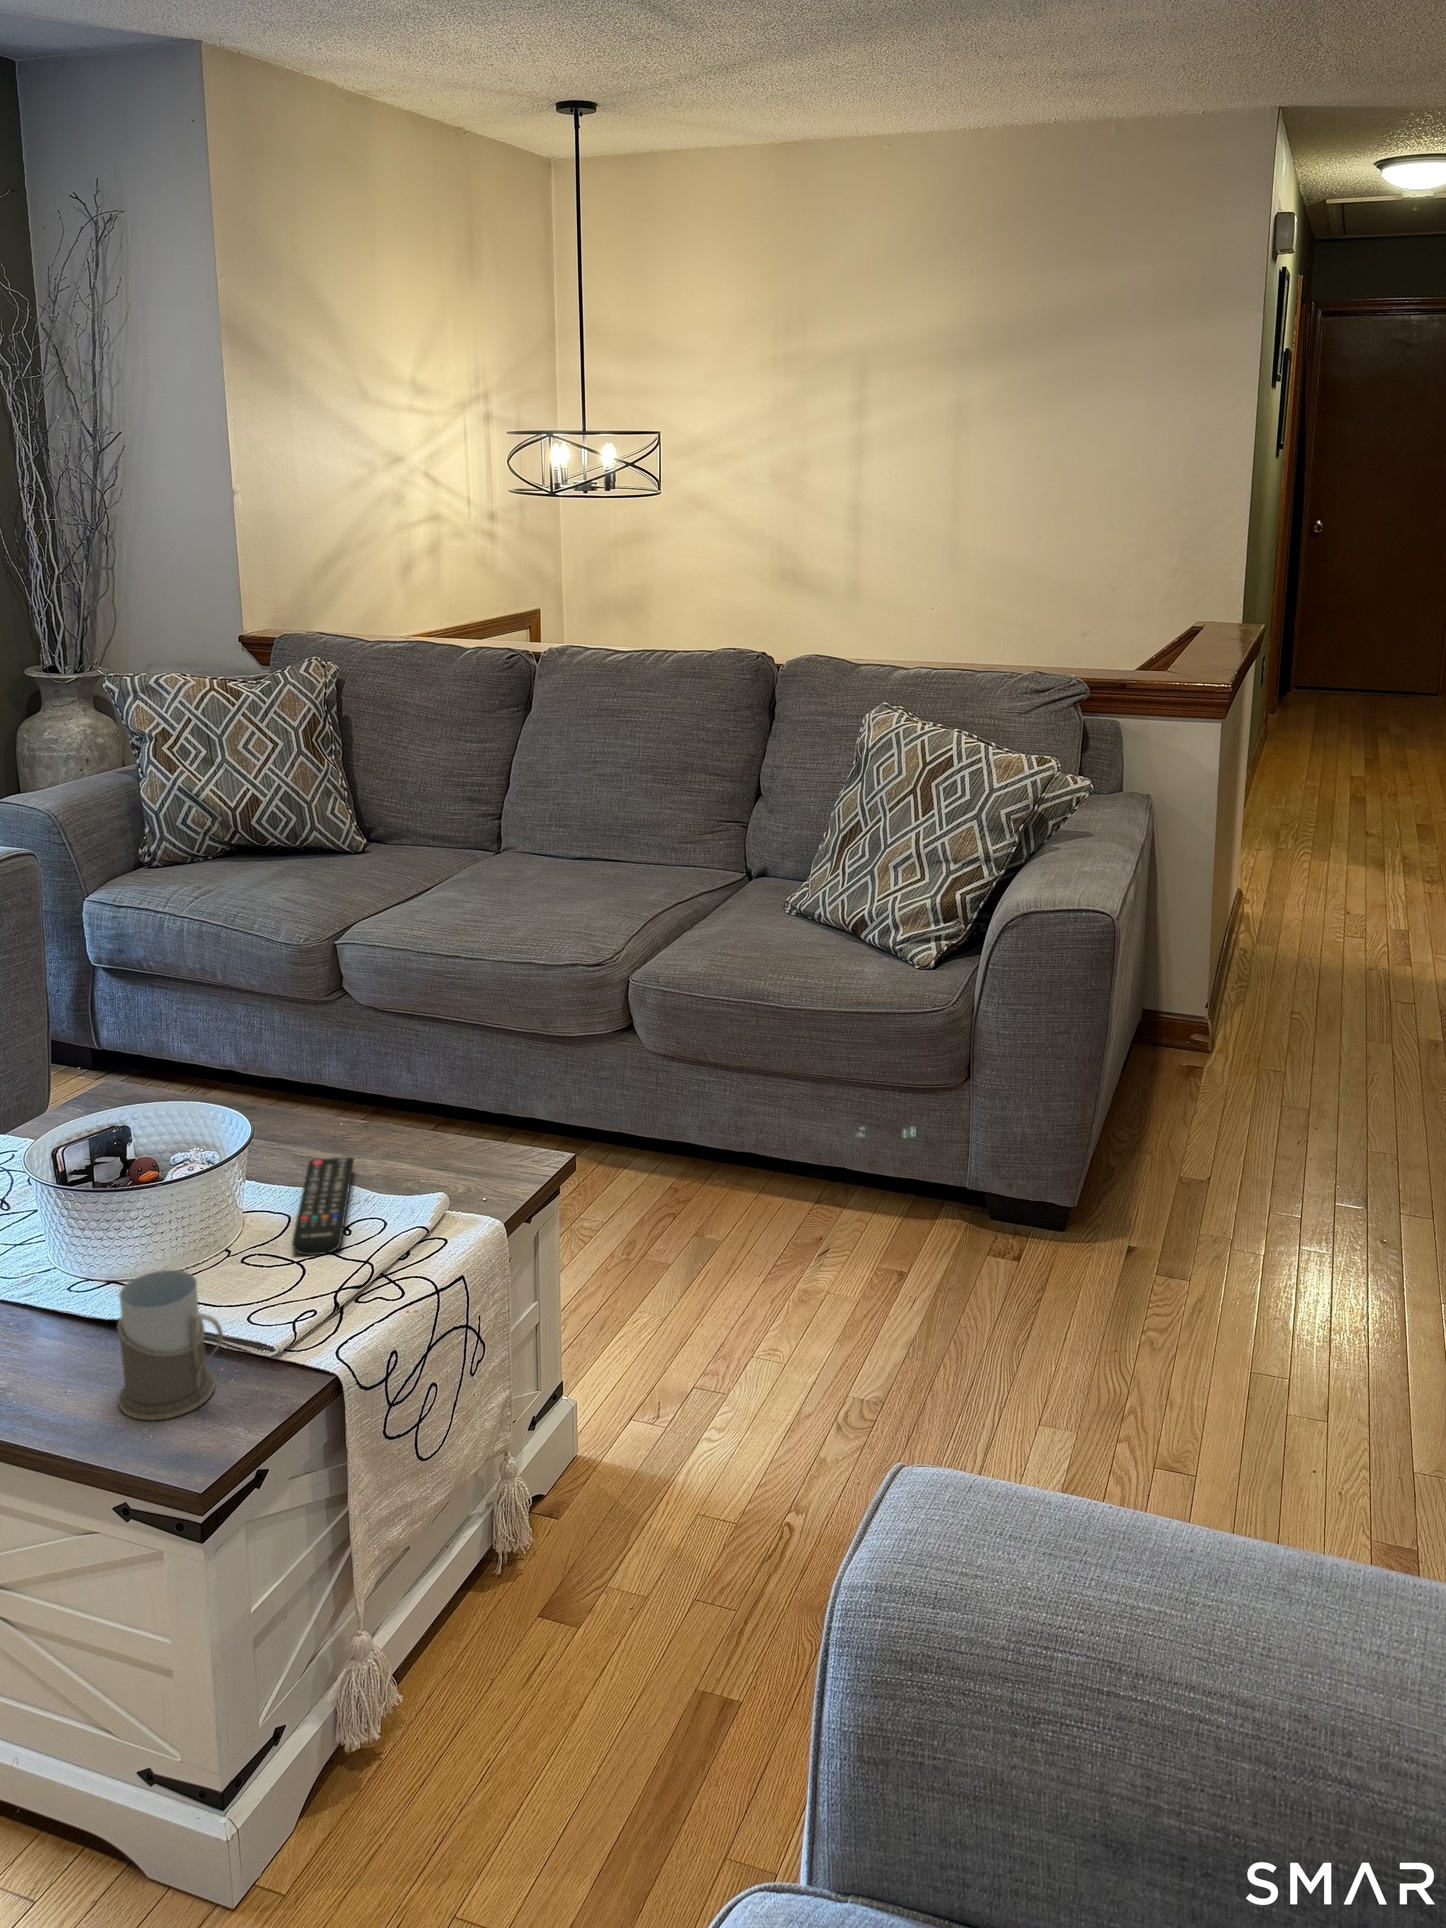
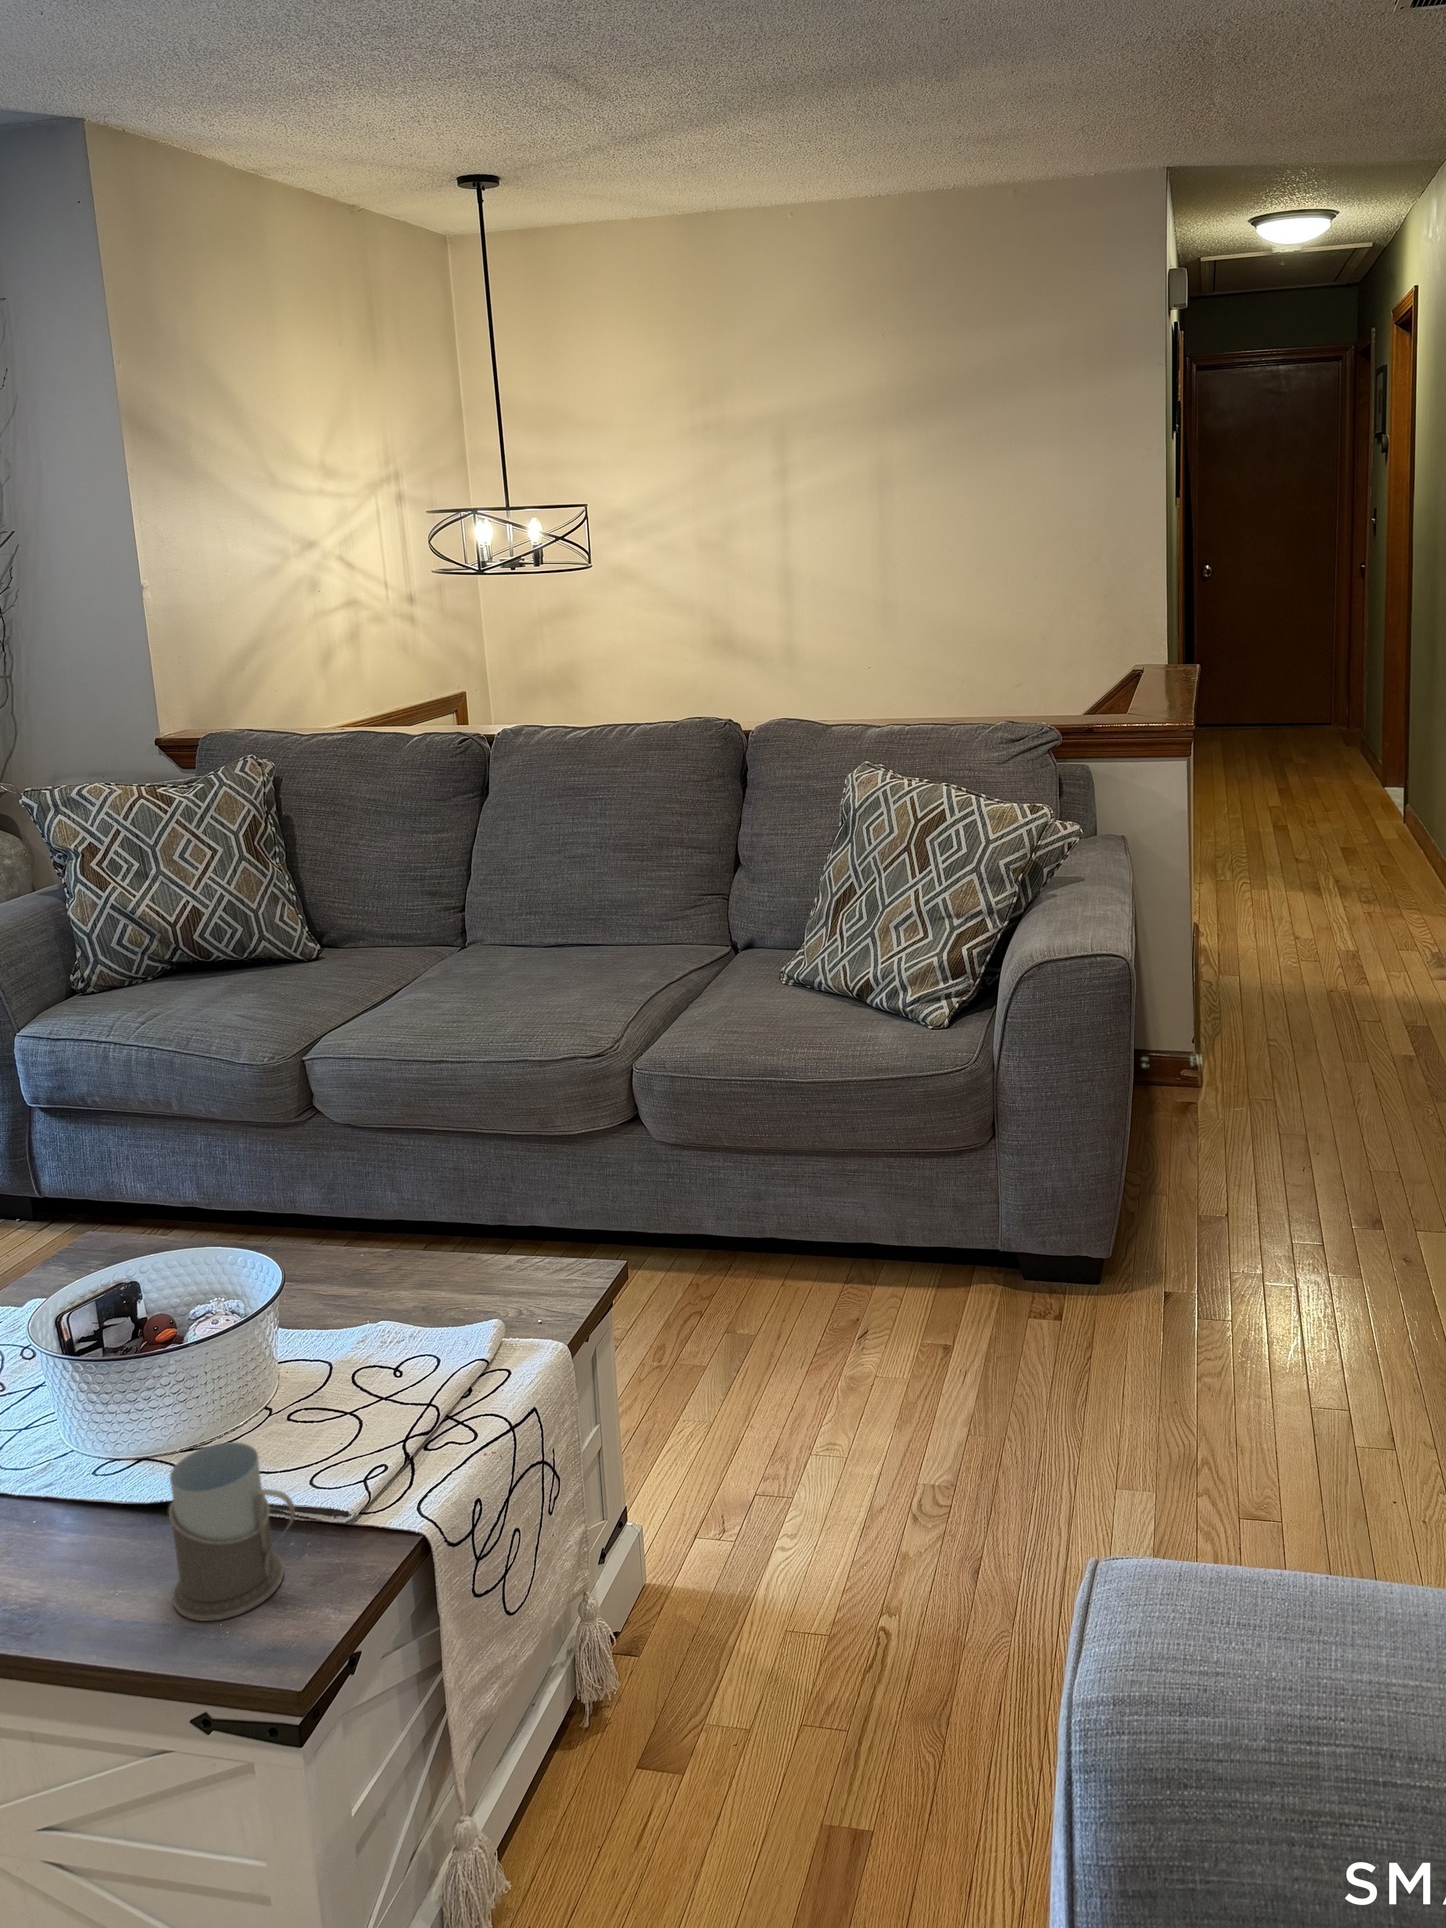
remote control: present [292,1157,354,1255] -> none [337,1288,393,1404]

